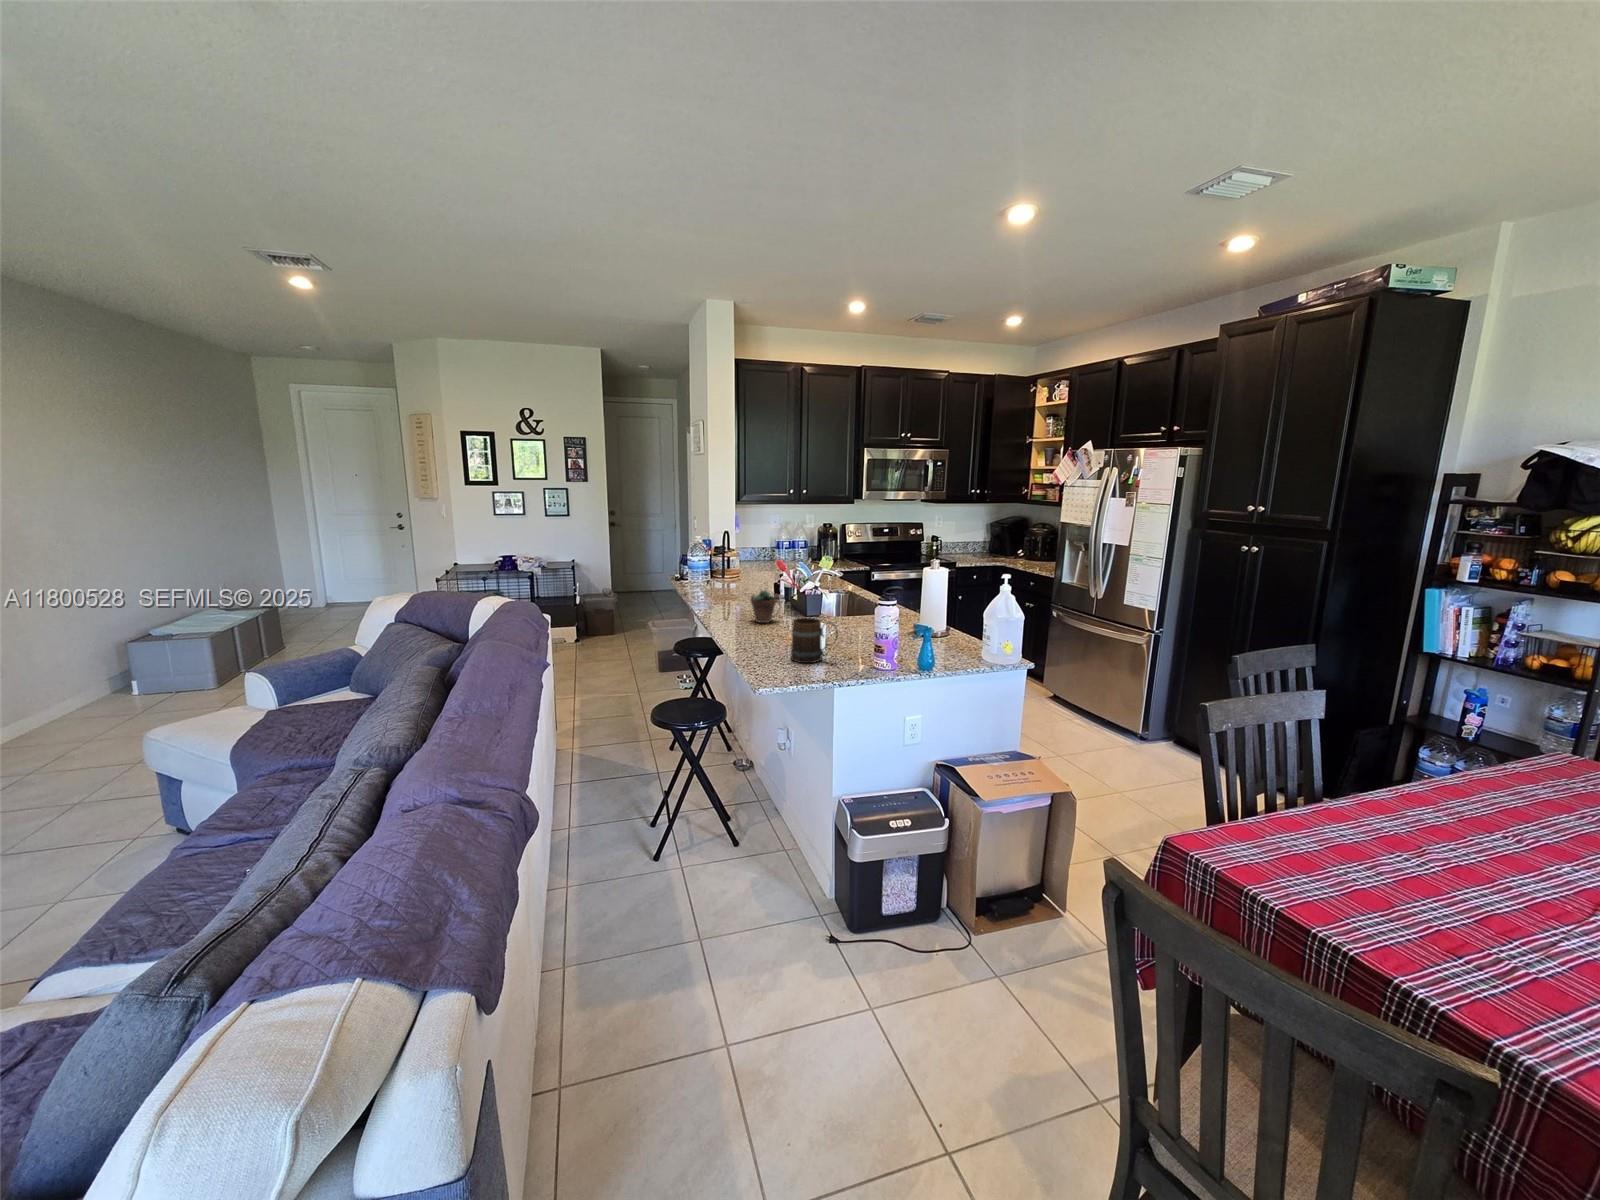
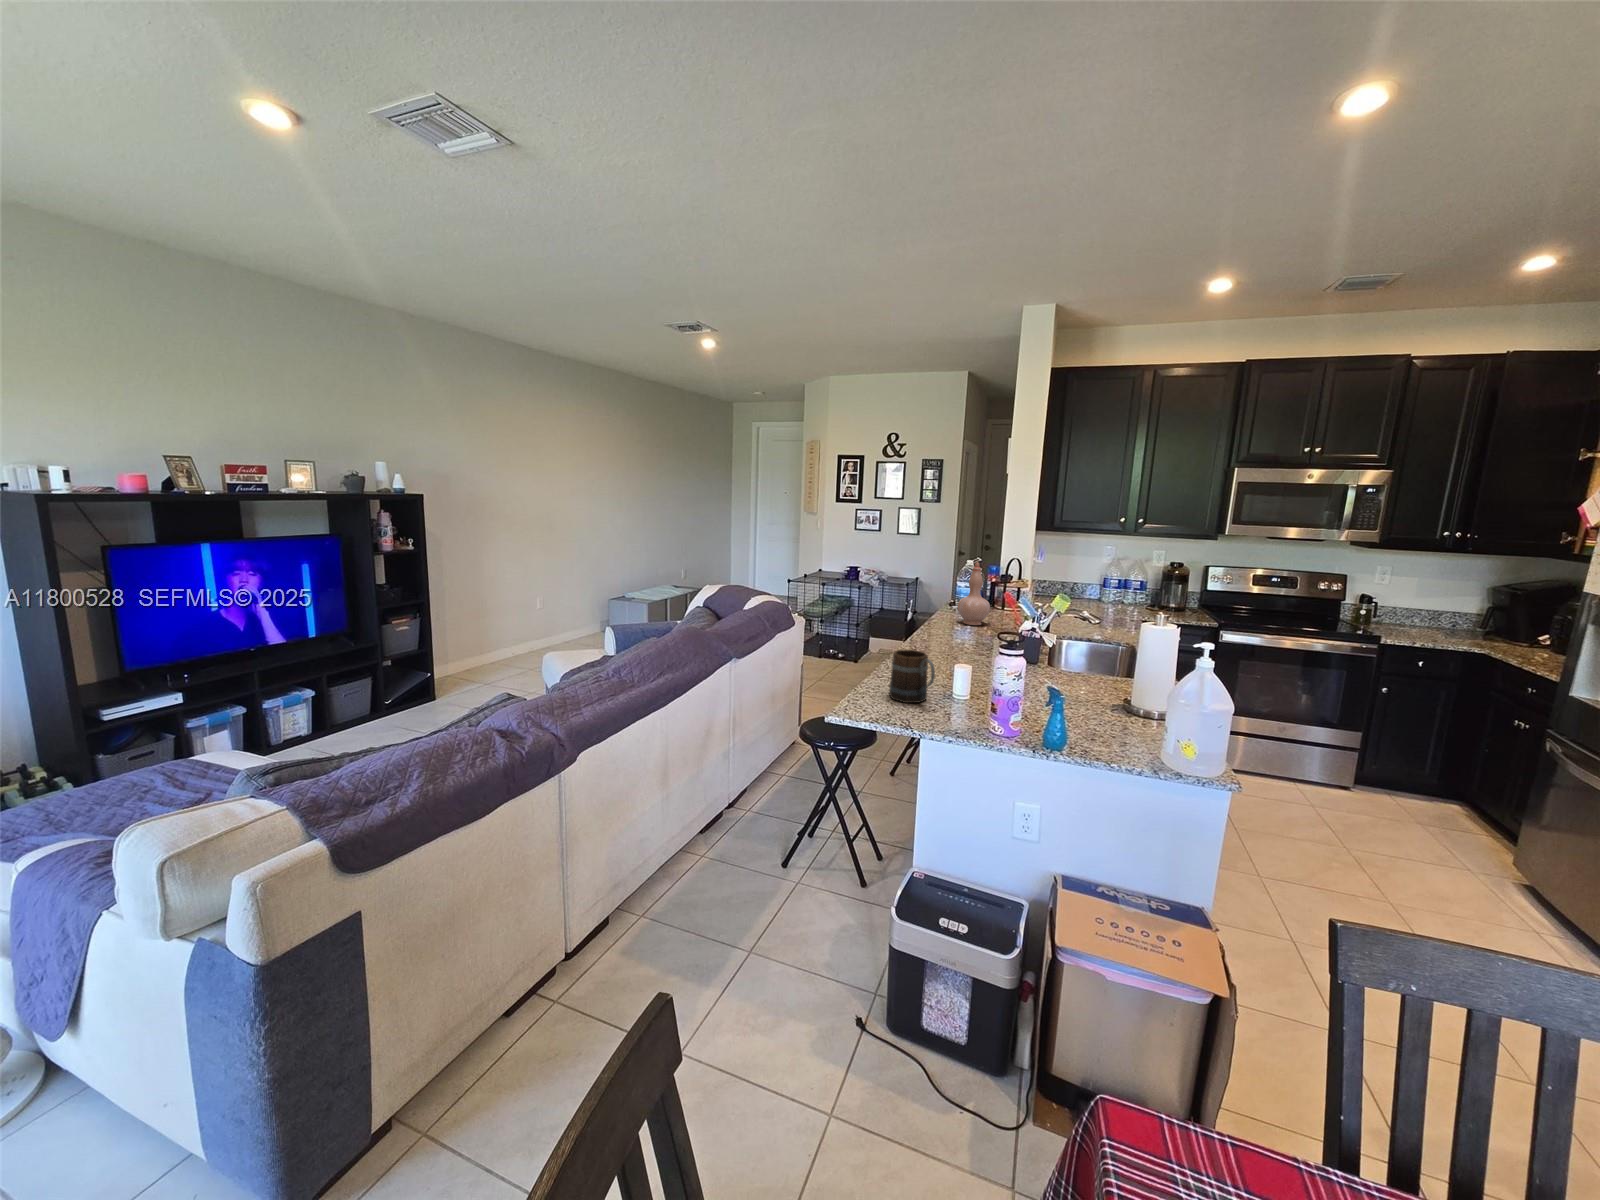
vase: none [721,538,749,595] -> present [958,562,990,625]
succulent plant: present [750,589,776,623] -> none [930,607,960,656]

